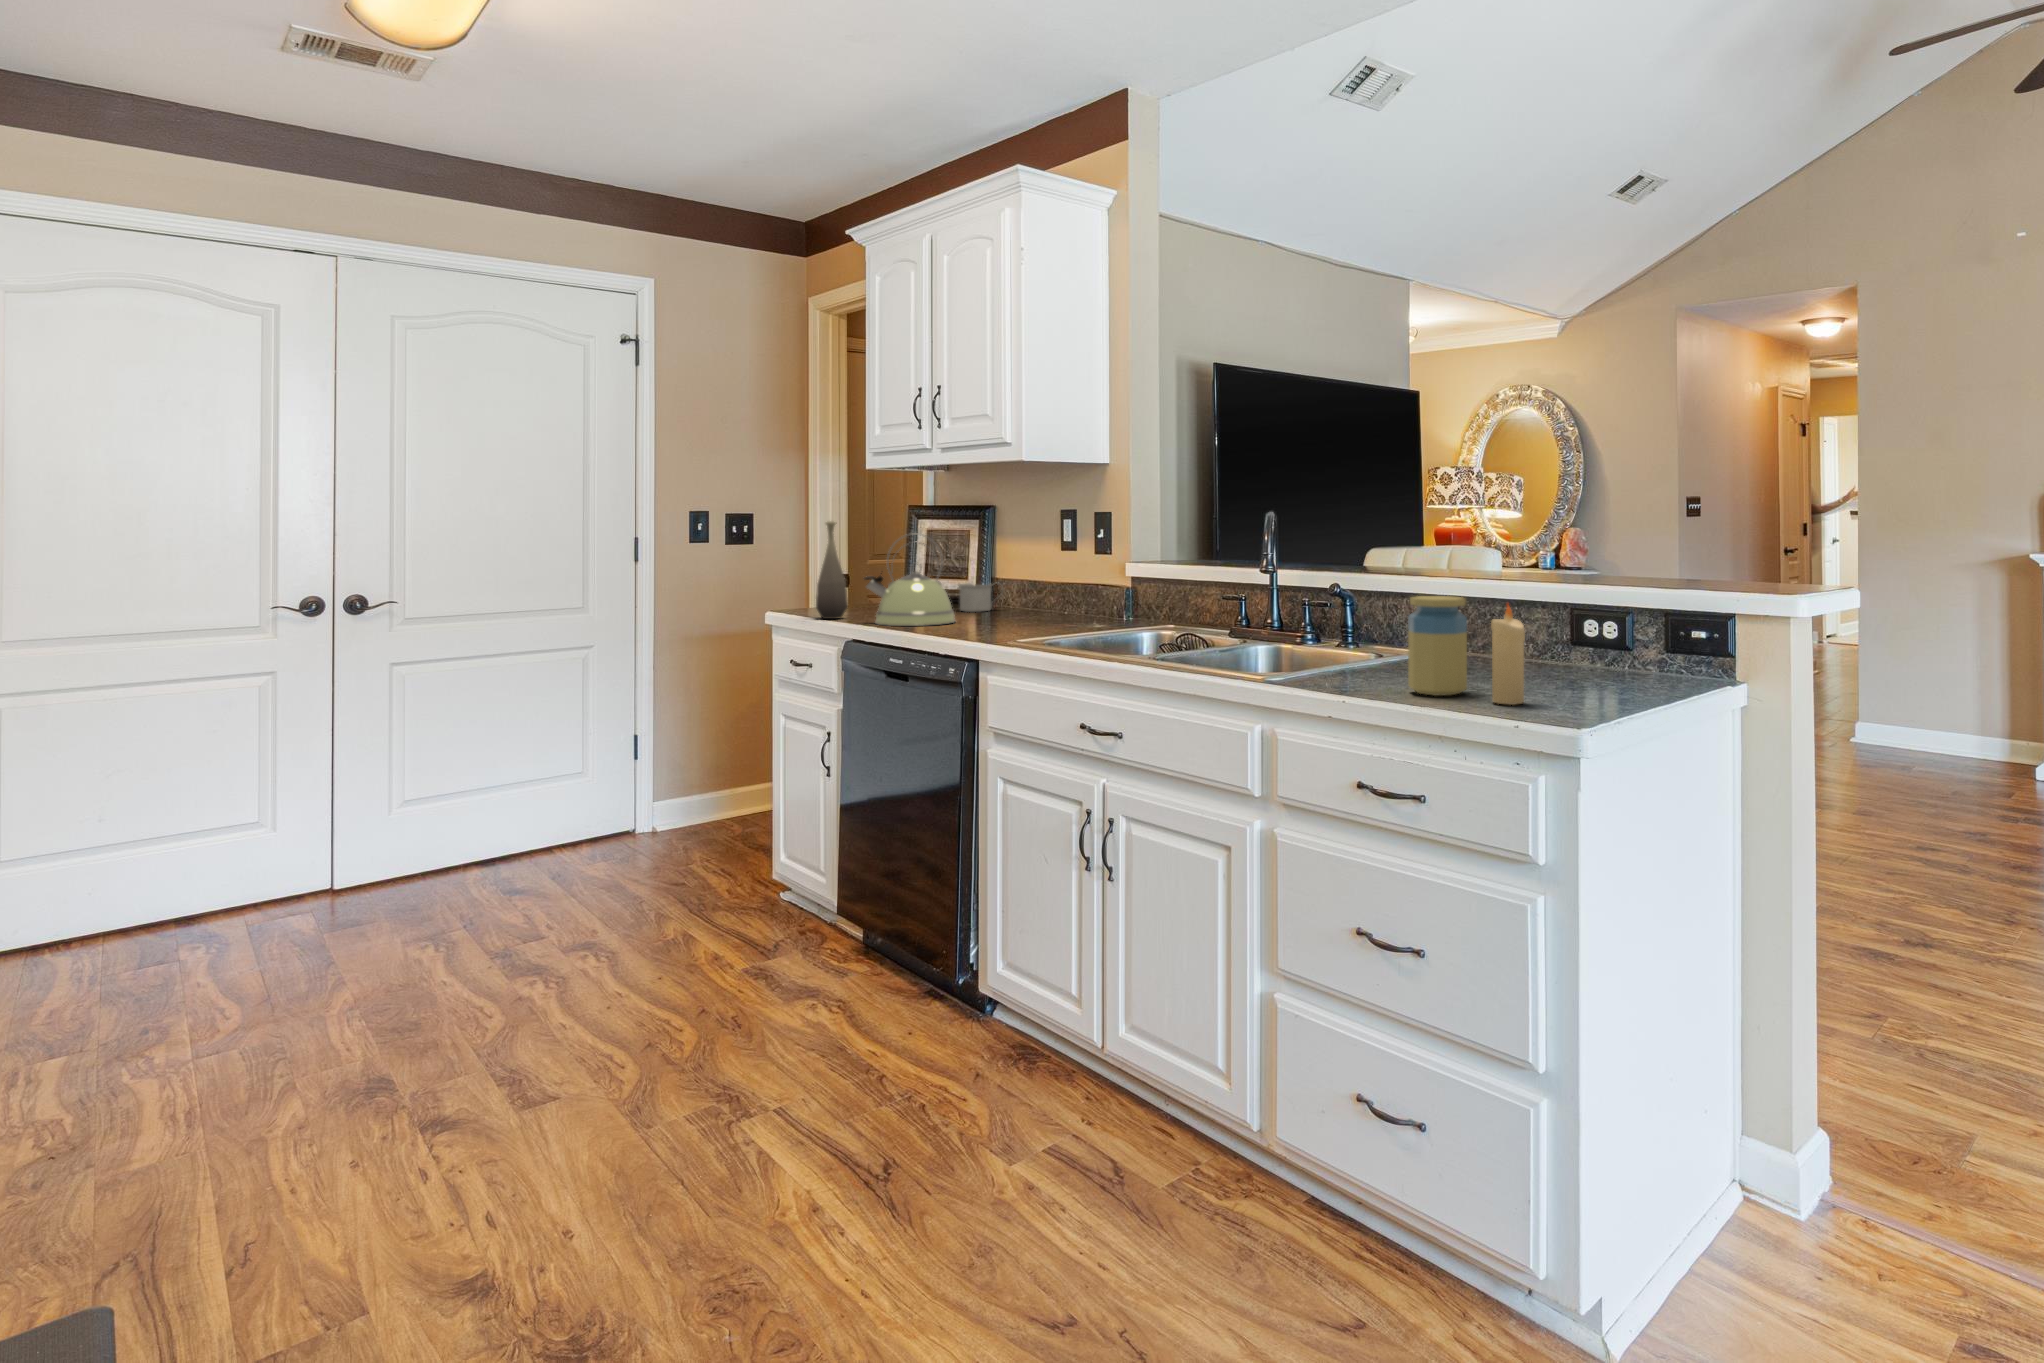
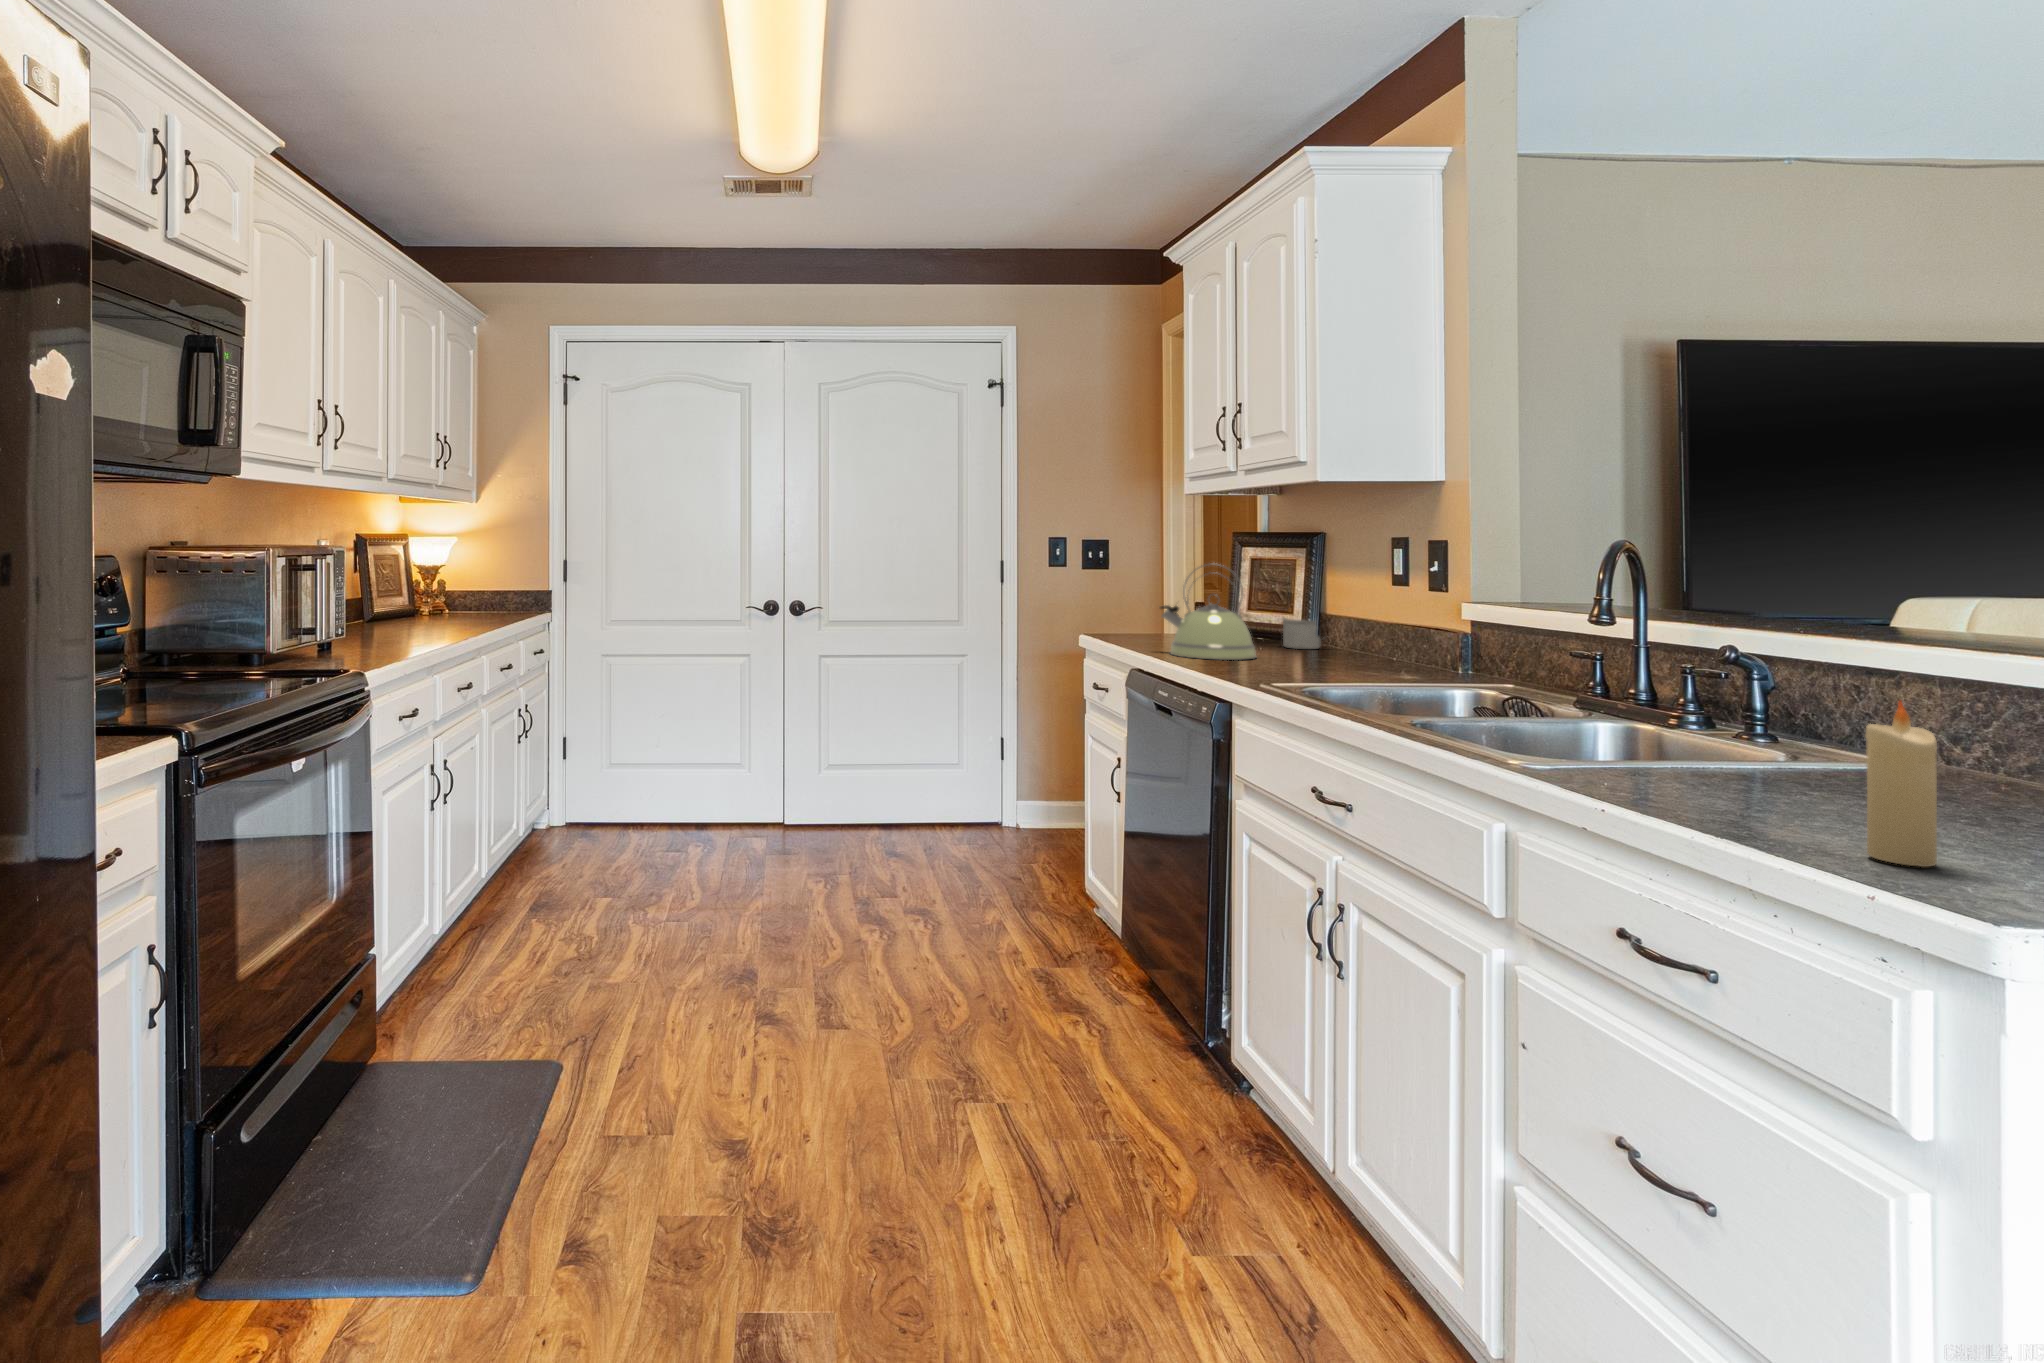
bottle: present [816,521,848,619] -> none [1121,550,1154,646]
jar: present [1408,596,1467,696] -> none [1731,677,1841,832]

